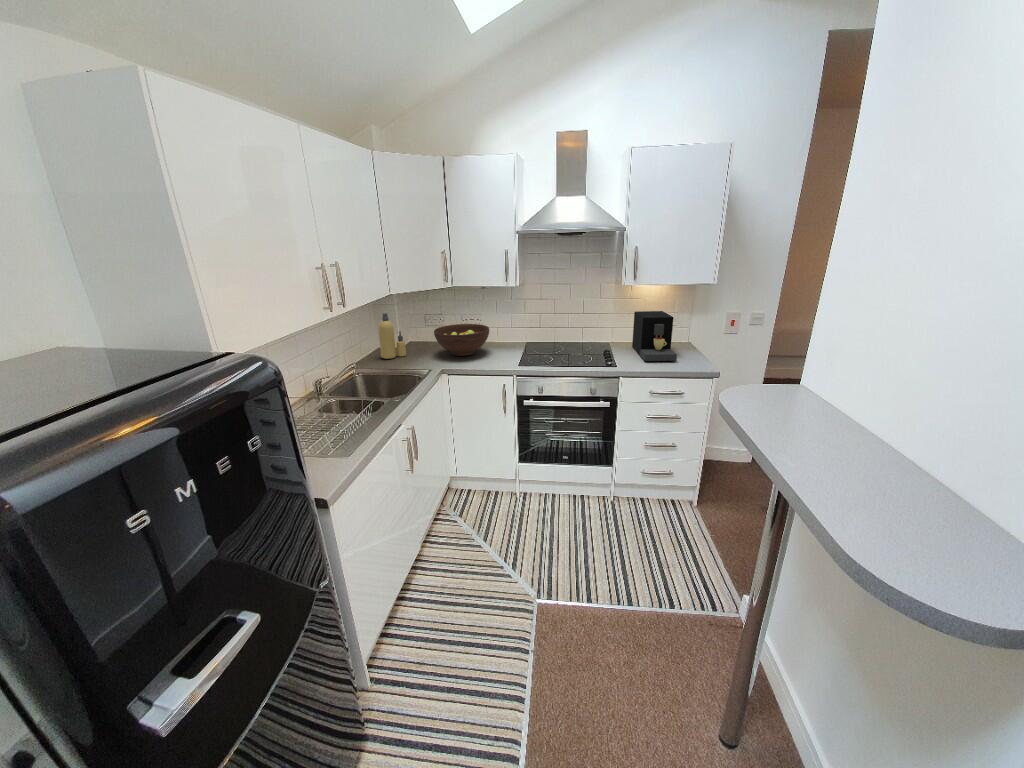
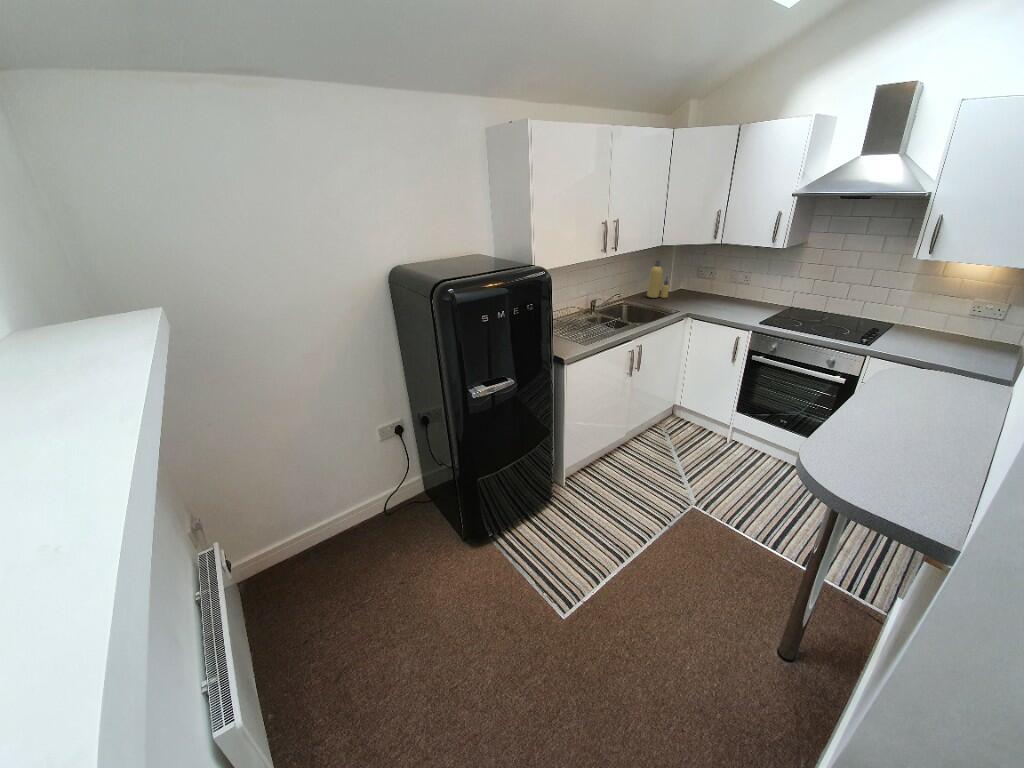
coffee maker: present [632,311,677,361] -> none [916,289,986,352]
fruit bowl: present [434,324,489,356] -> none [694,277,749,306]

